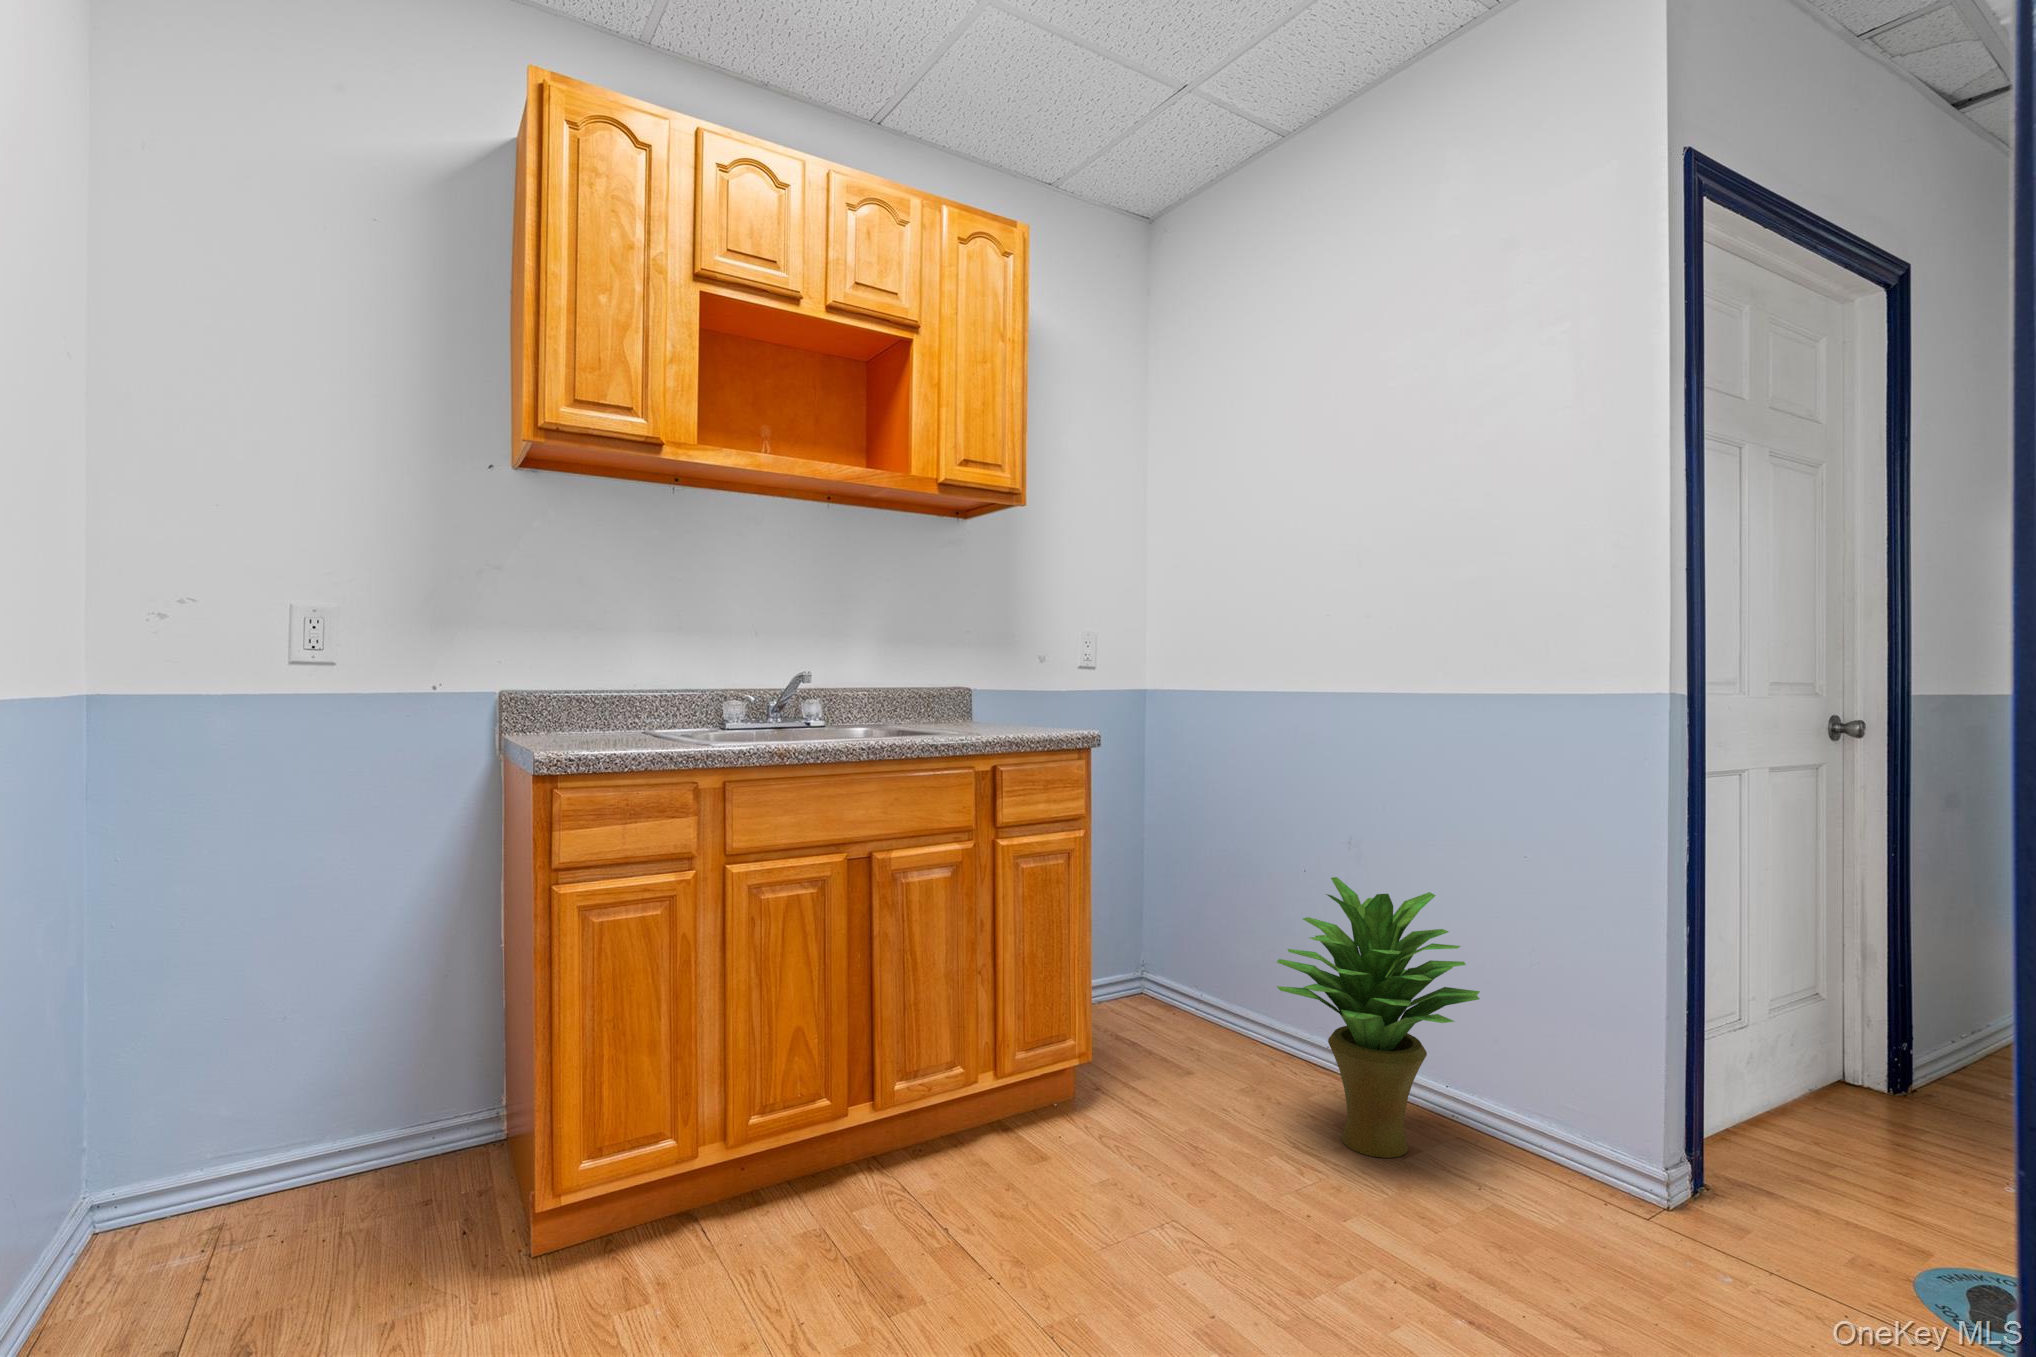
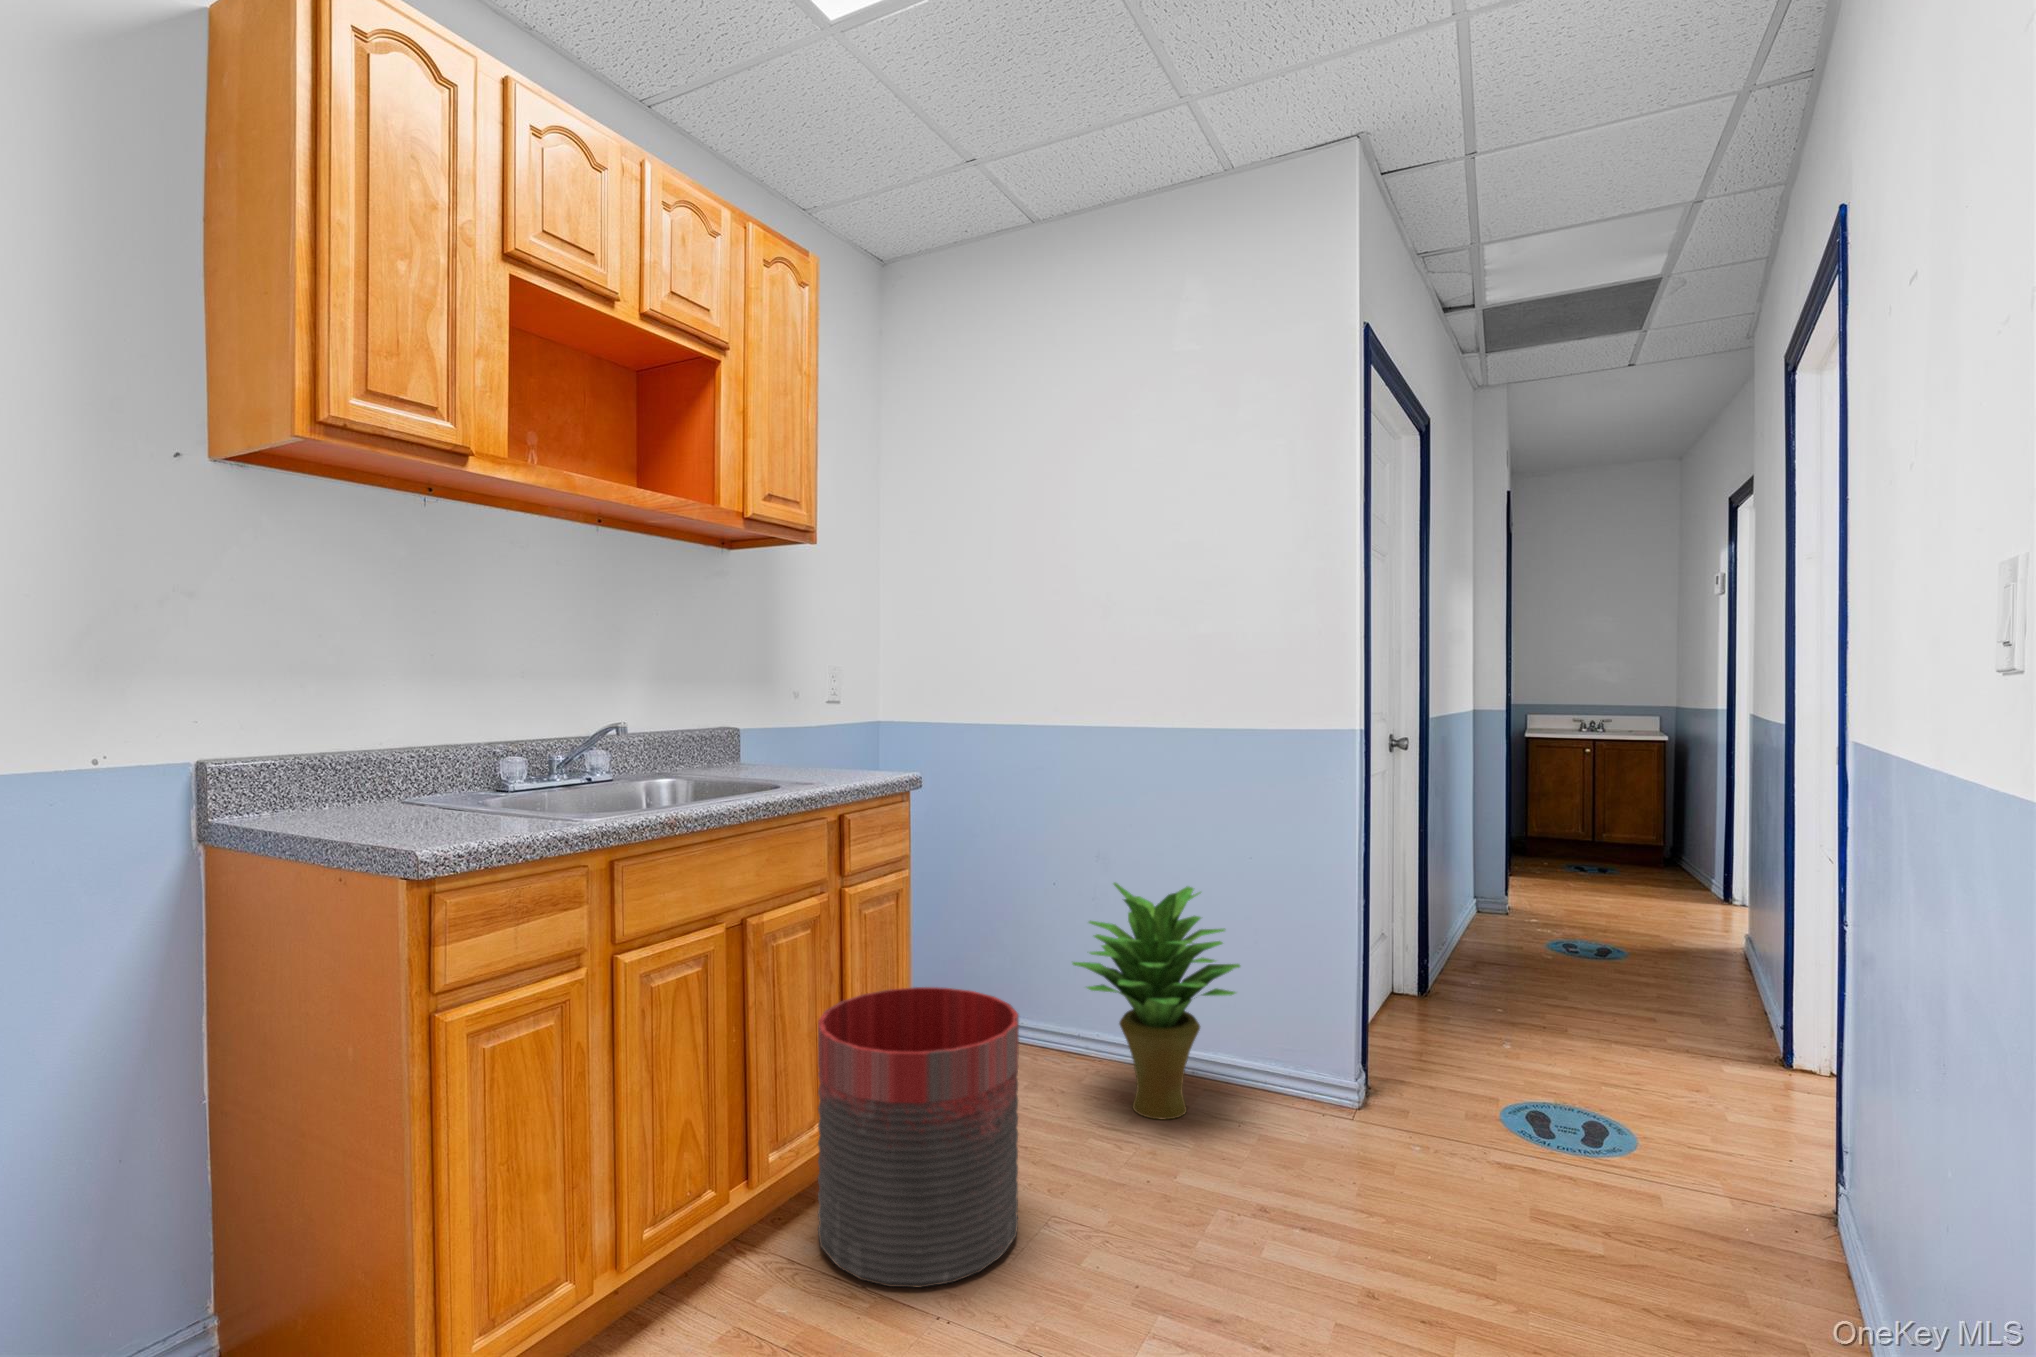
trash can: none [924,948,1129,1241] -> present [818,987,1019,1287]

